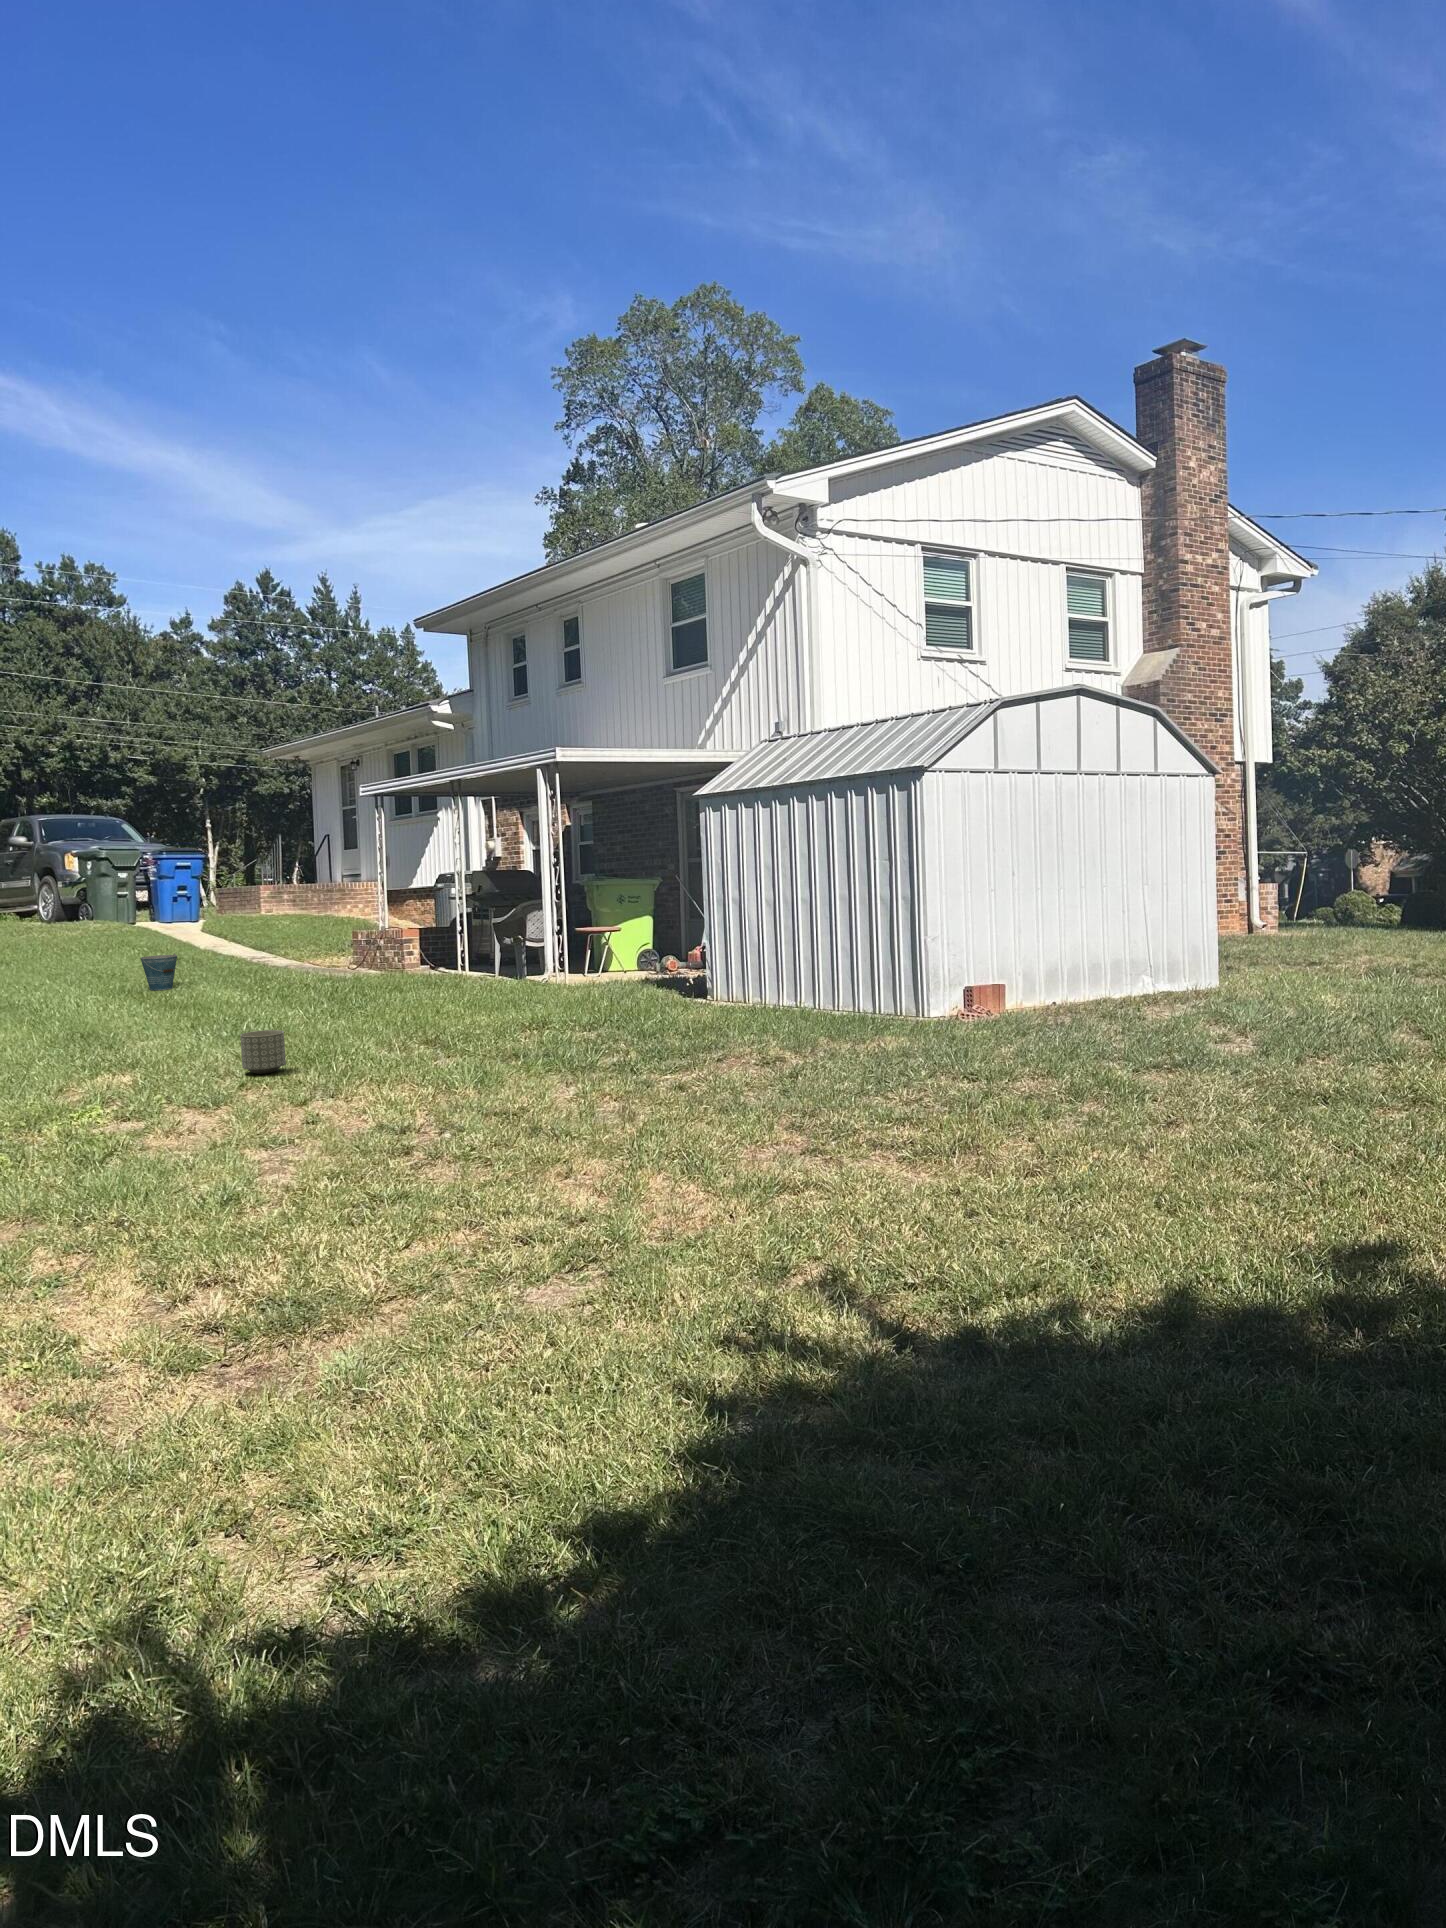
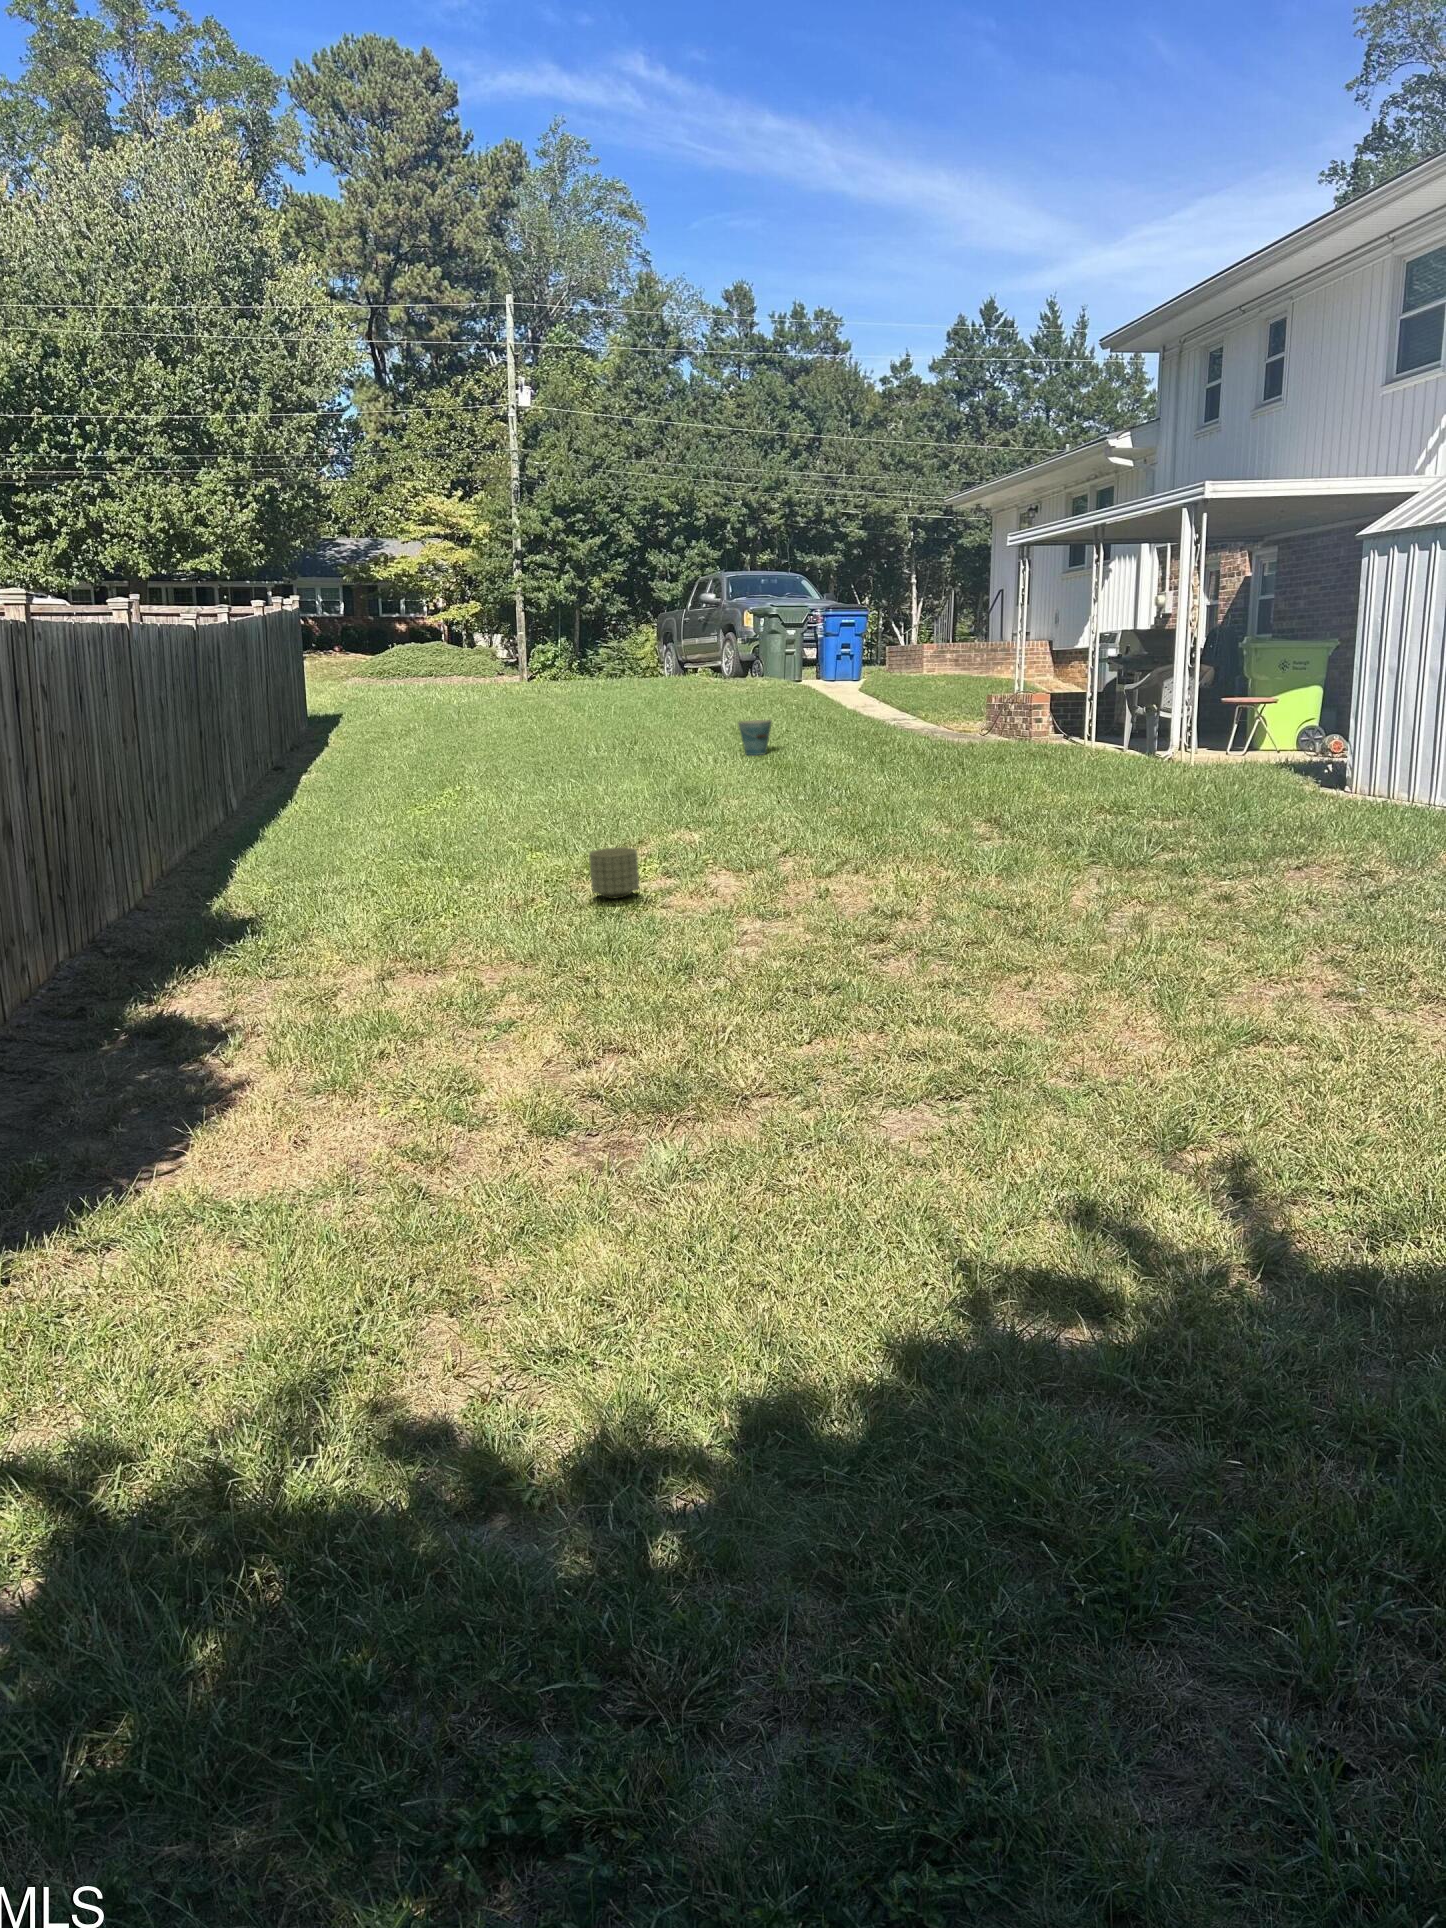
planter: present [240,1030,286,1074] -> present [589,847,640,899]

